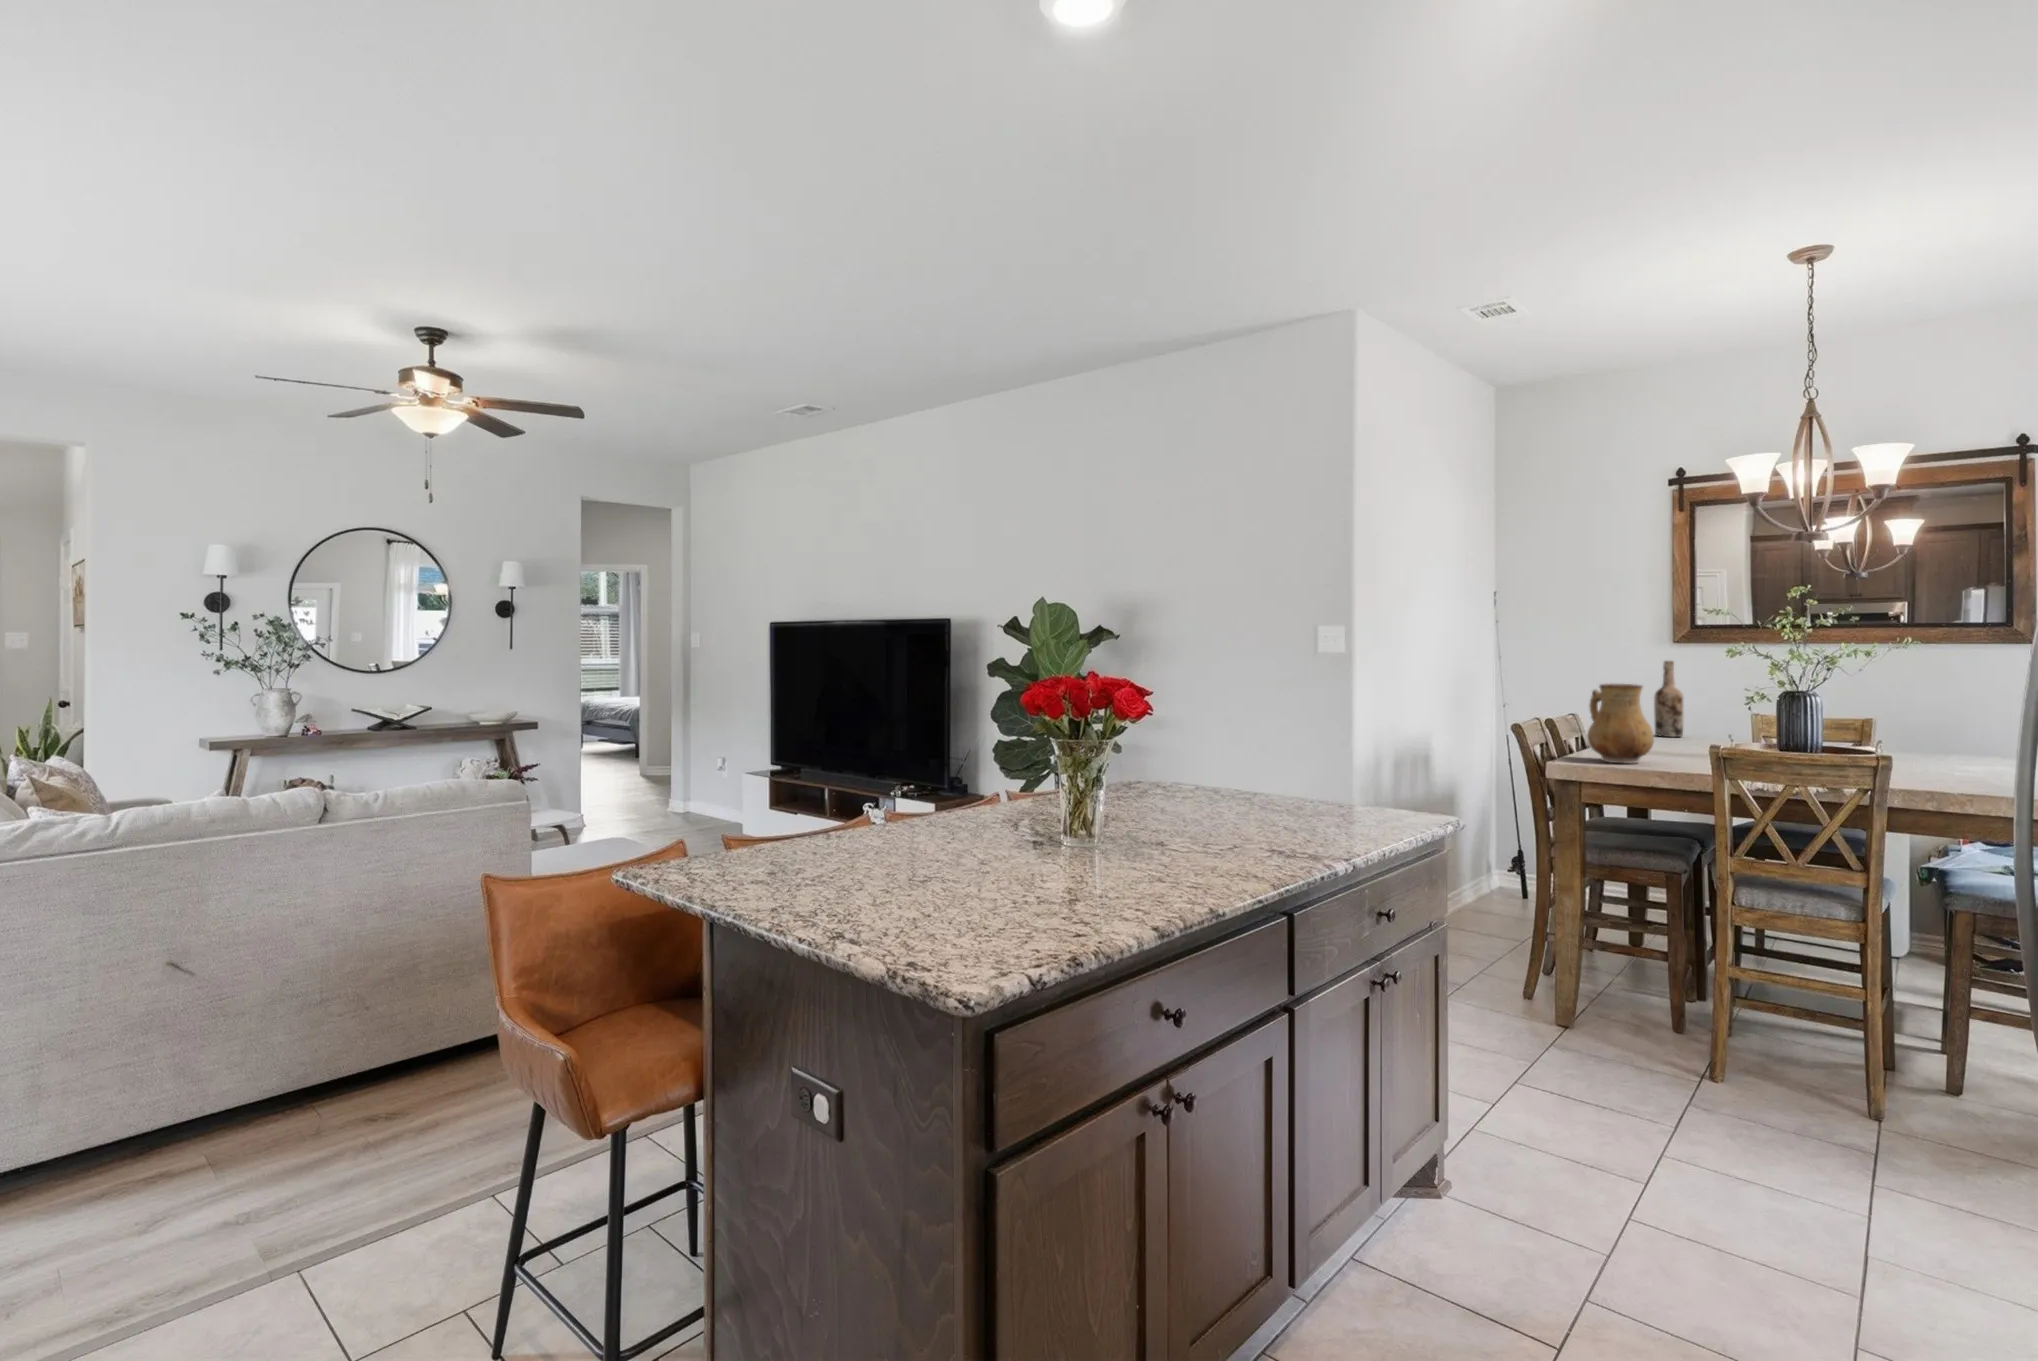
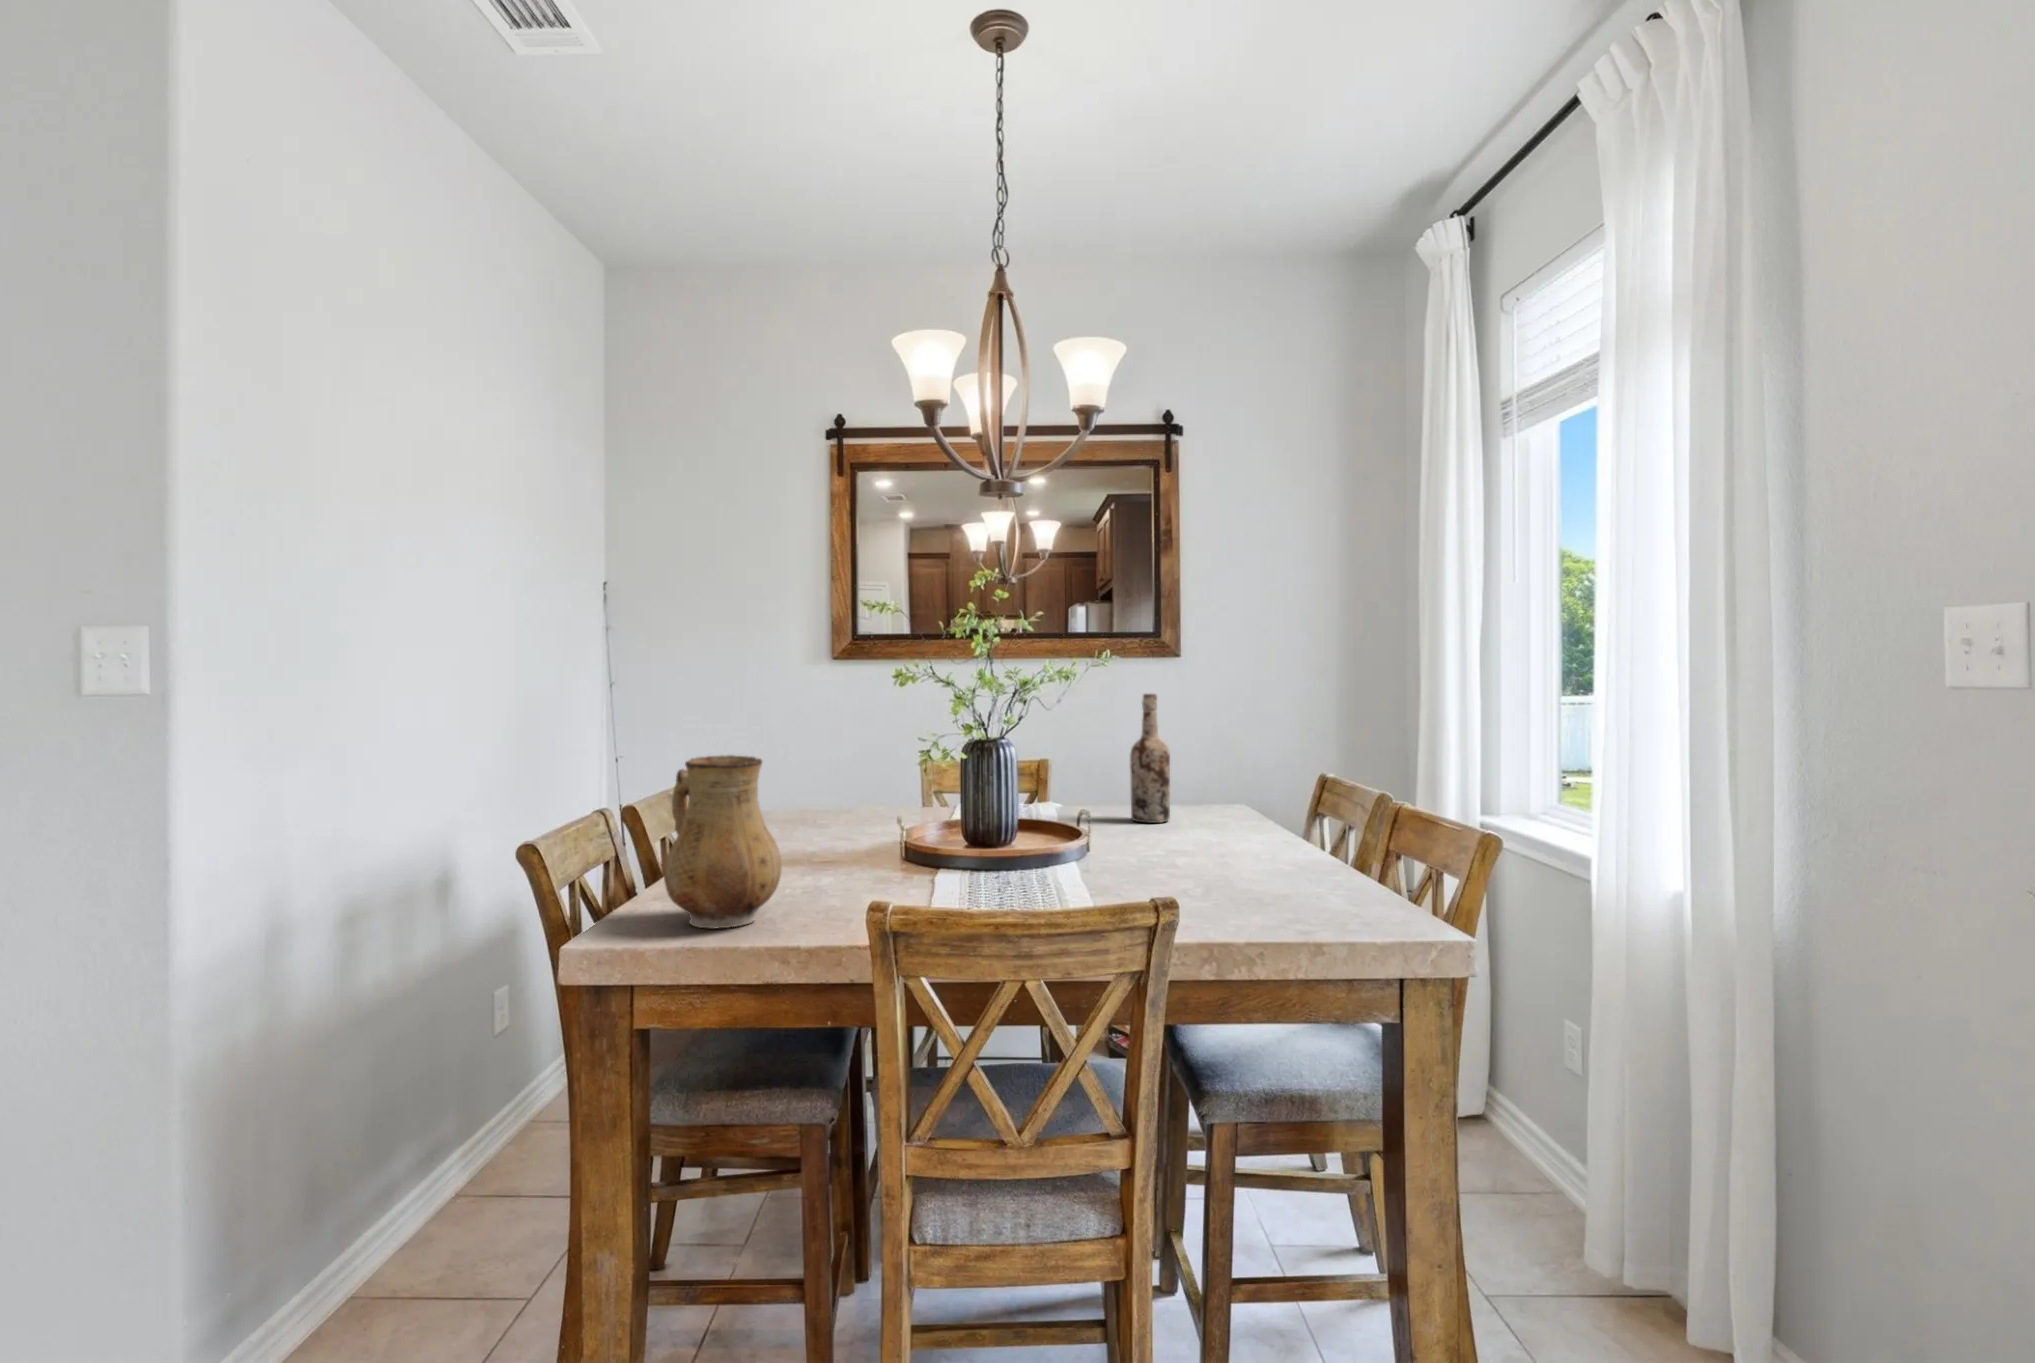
wine bottle: present [1654,661,1684,737] -> present [1130,694,1170,823]

